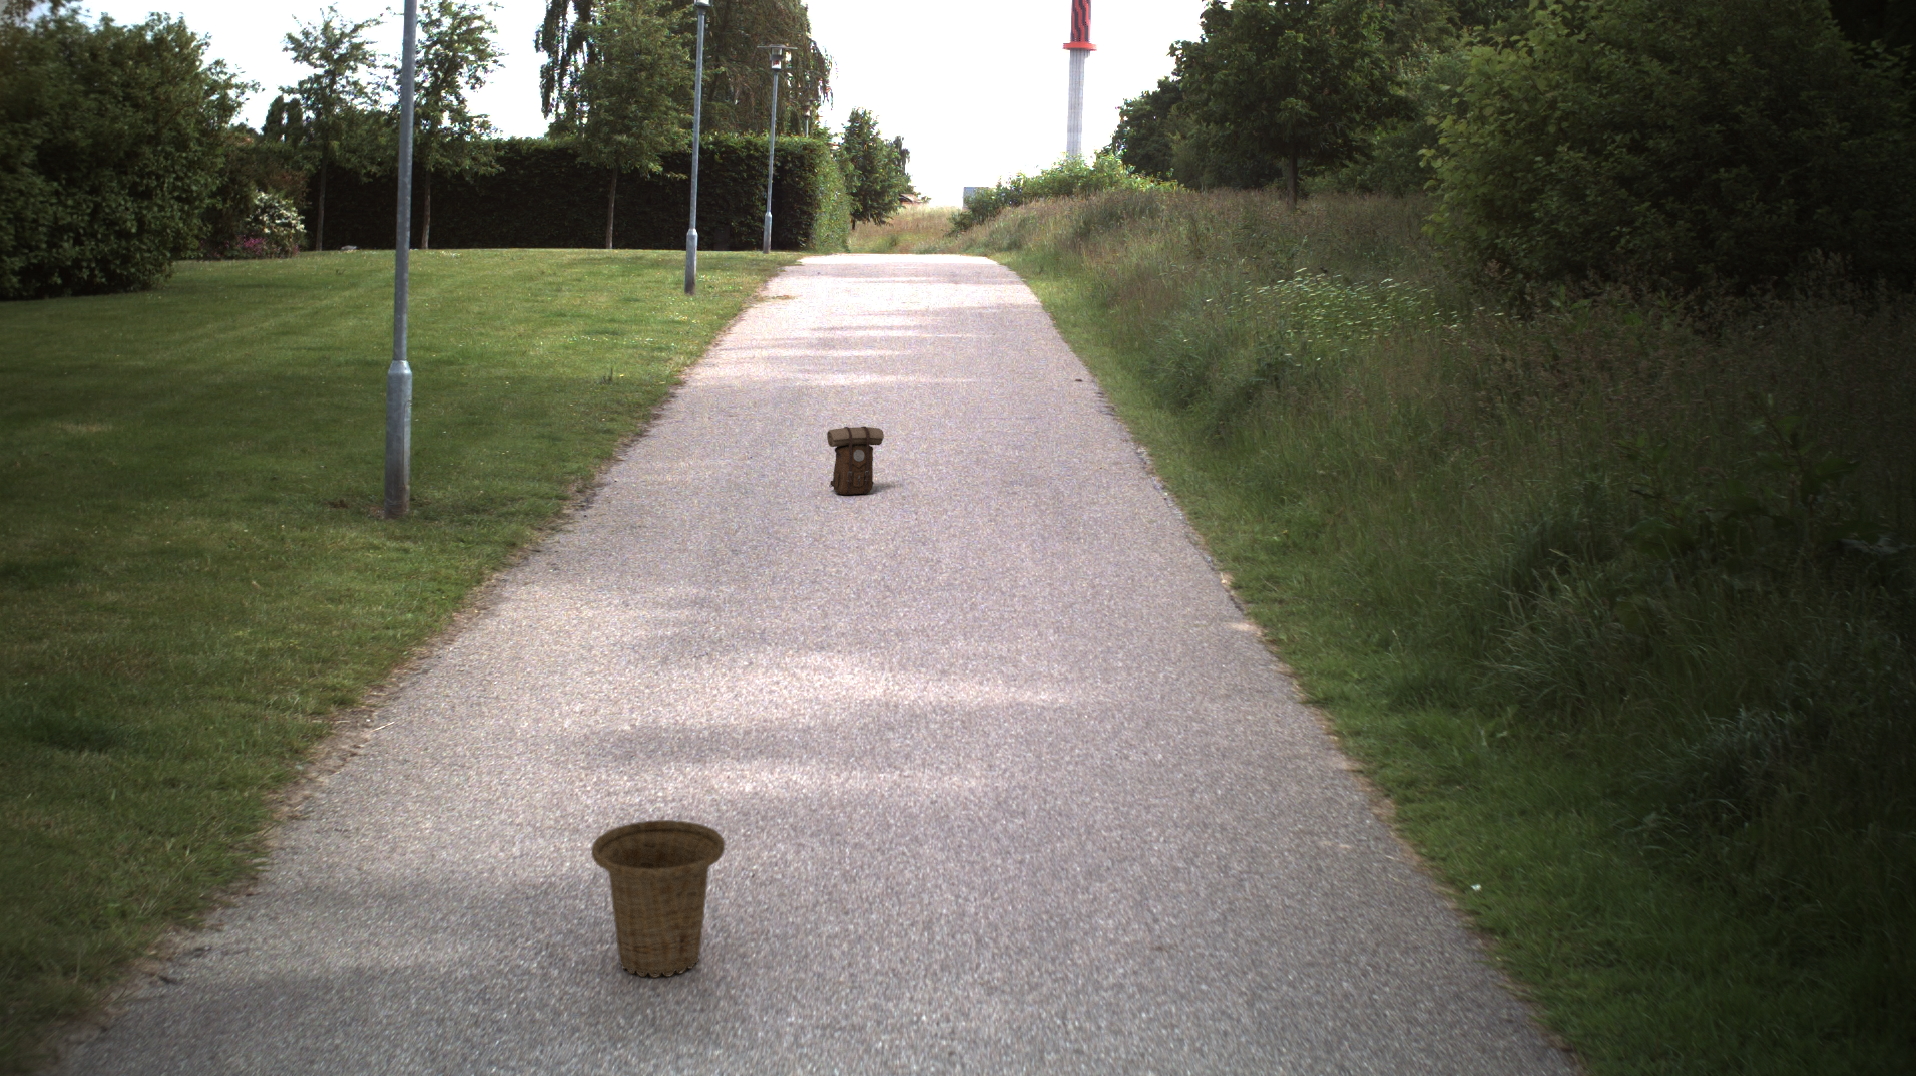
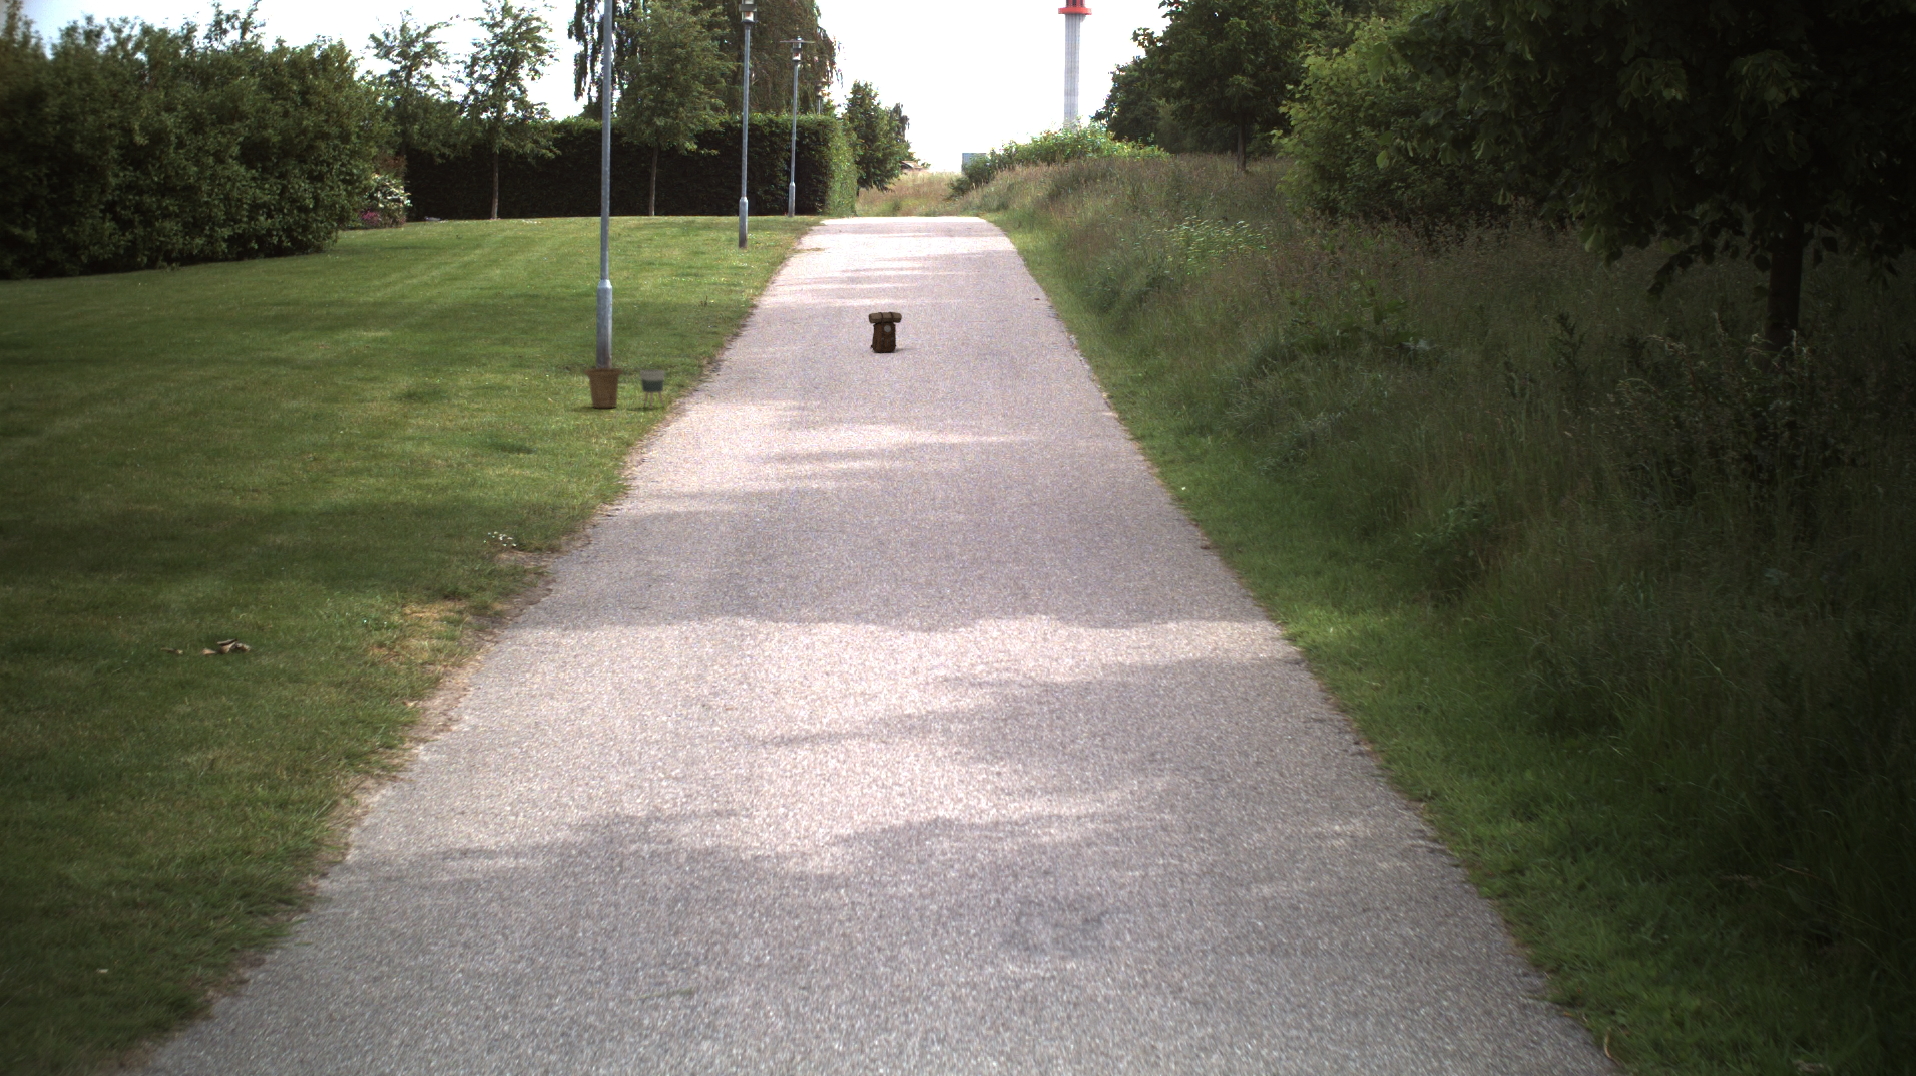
planter: none [271,613,334,708] -> present [640,370,664,408]
basket: present [591,820,725,978] -> present [584,368,623,408]

